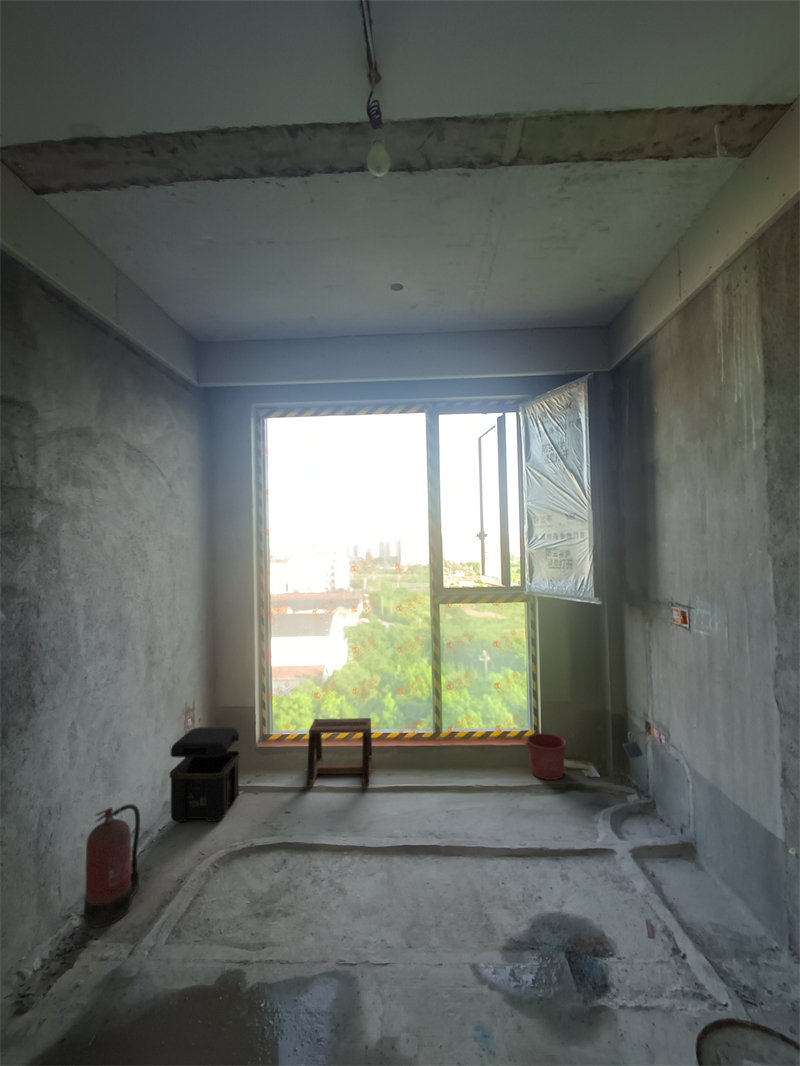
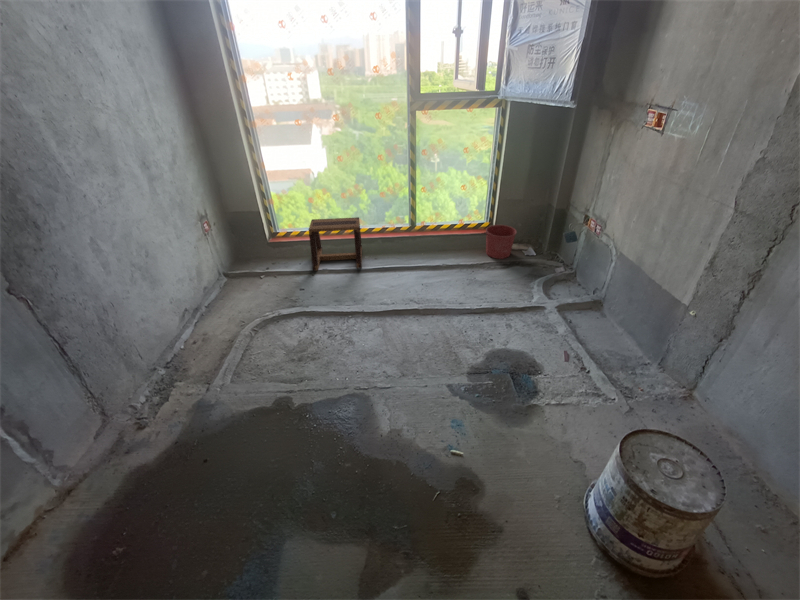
toolbox: present [170,727,240,822] -> none [194,230,260,301]
fire extinguisher: present [84,804,140,927] -> none [145,298,201,375]

